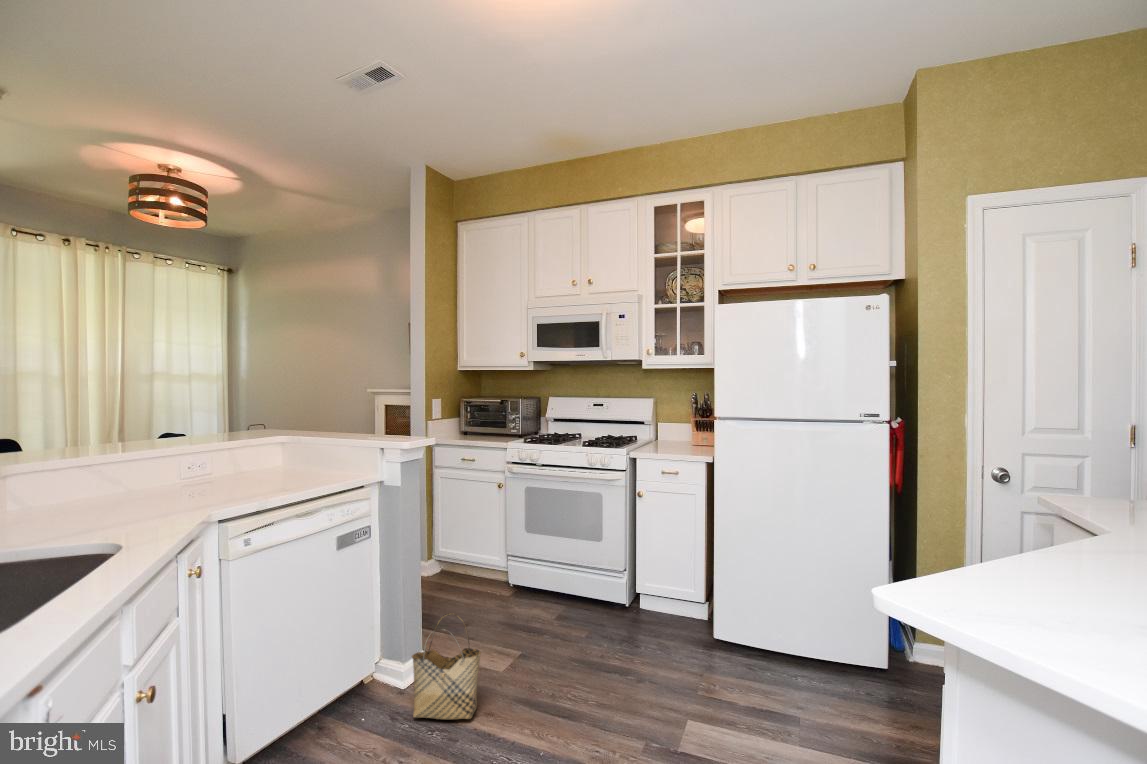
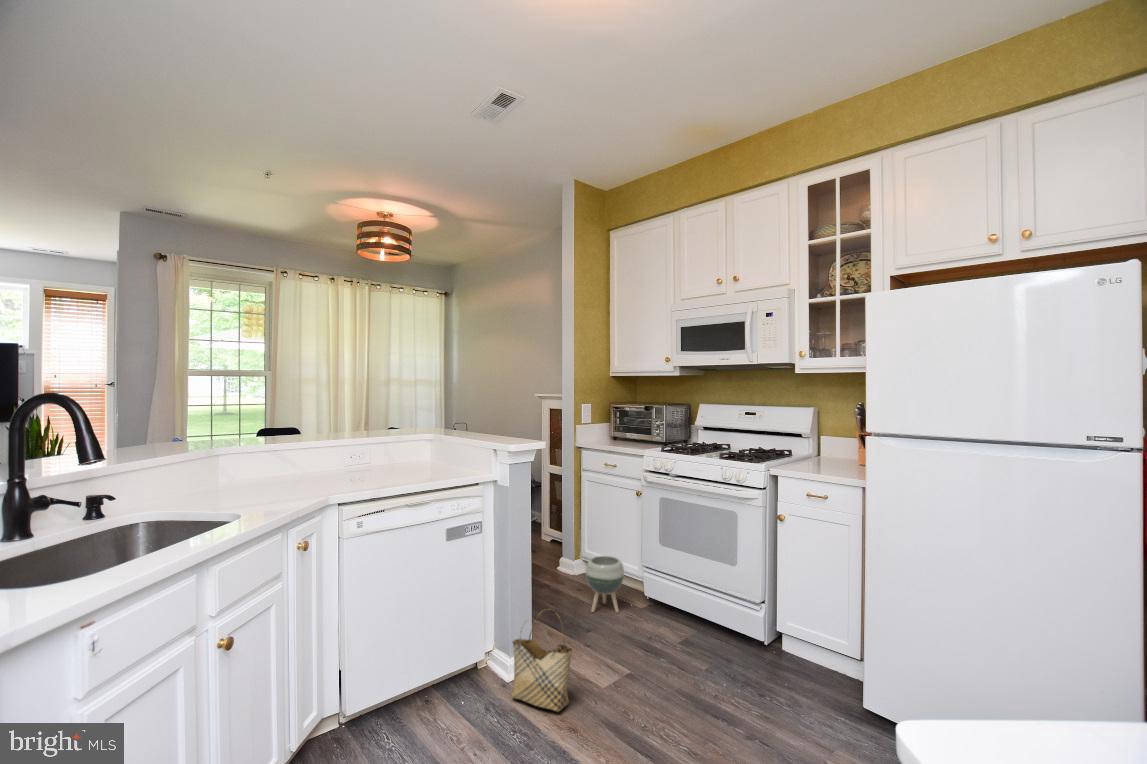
planter: none [452,550,492,609] -> present [586,556,624,613]

